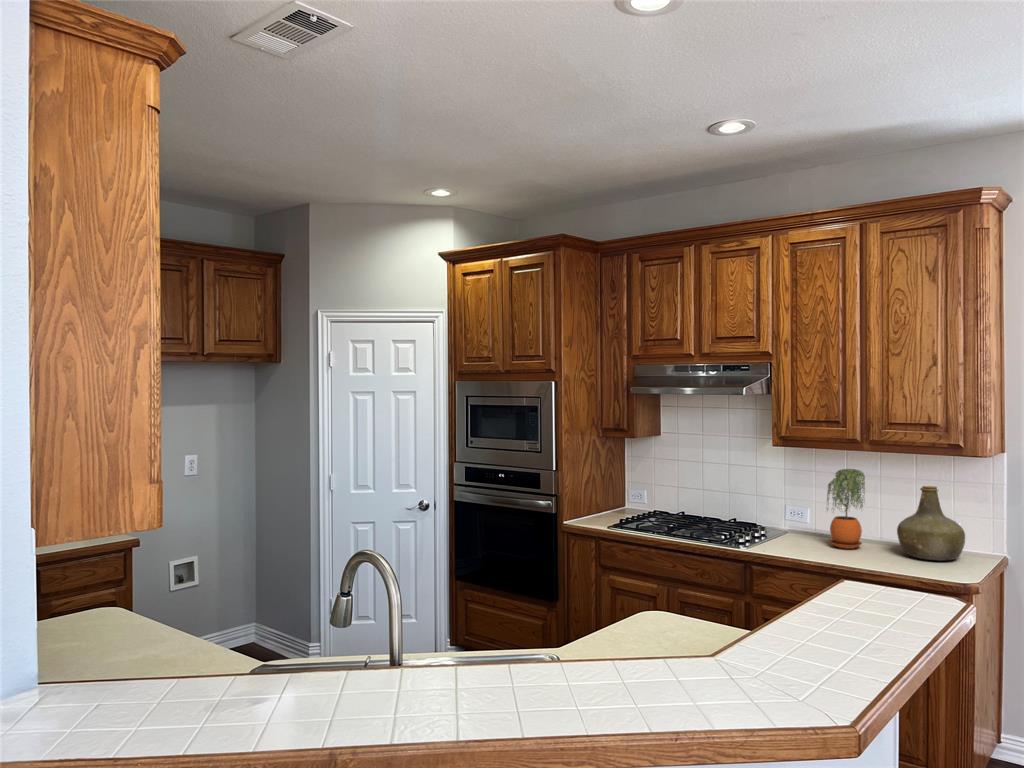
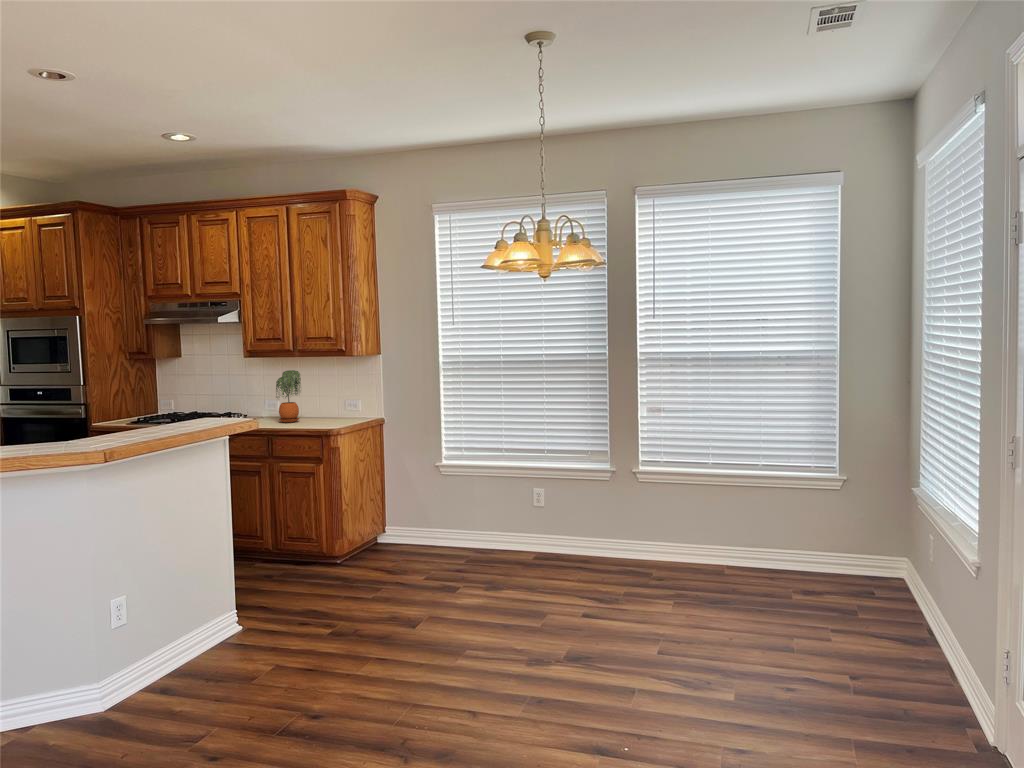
bottle: present [897,486,965,560] -> none [316,378,355,423]

